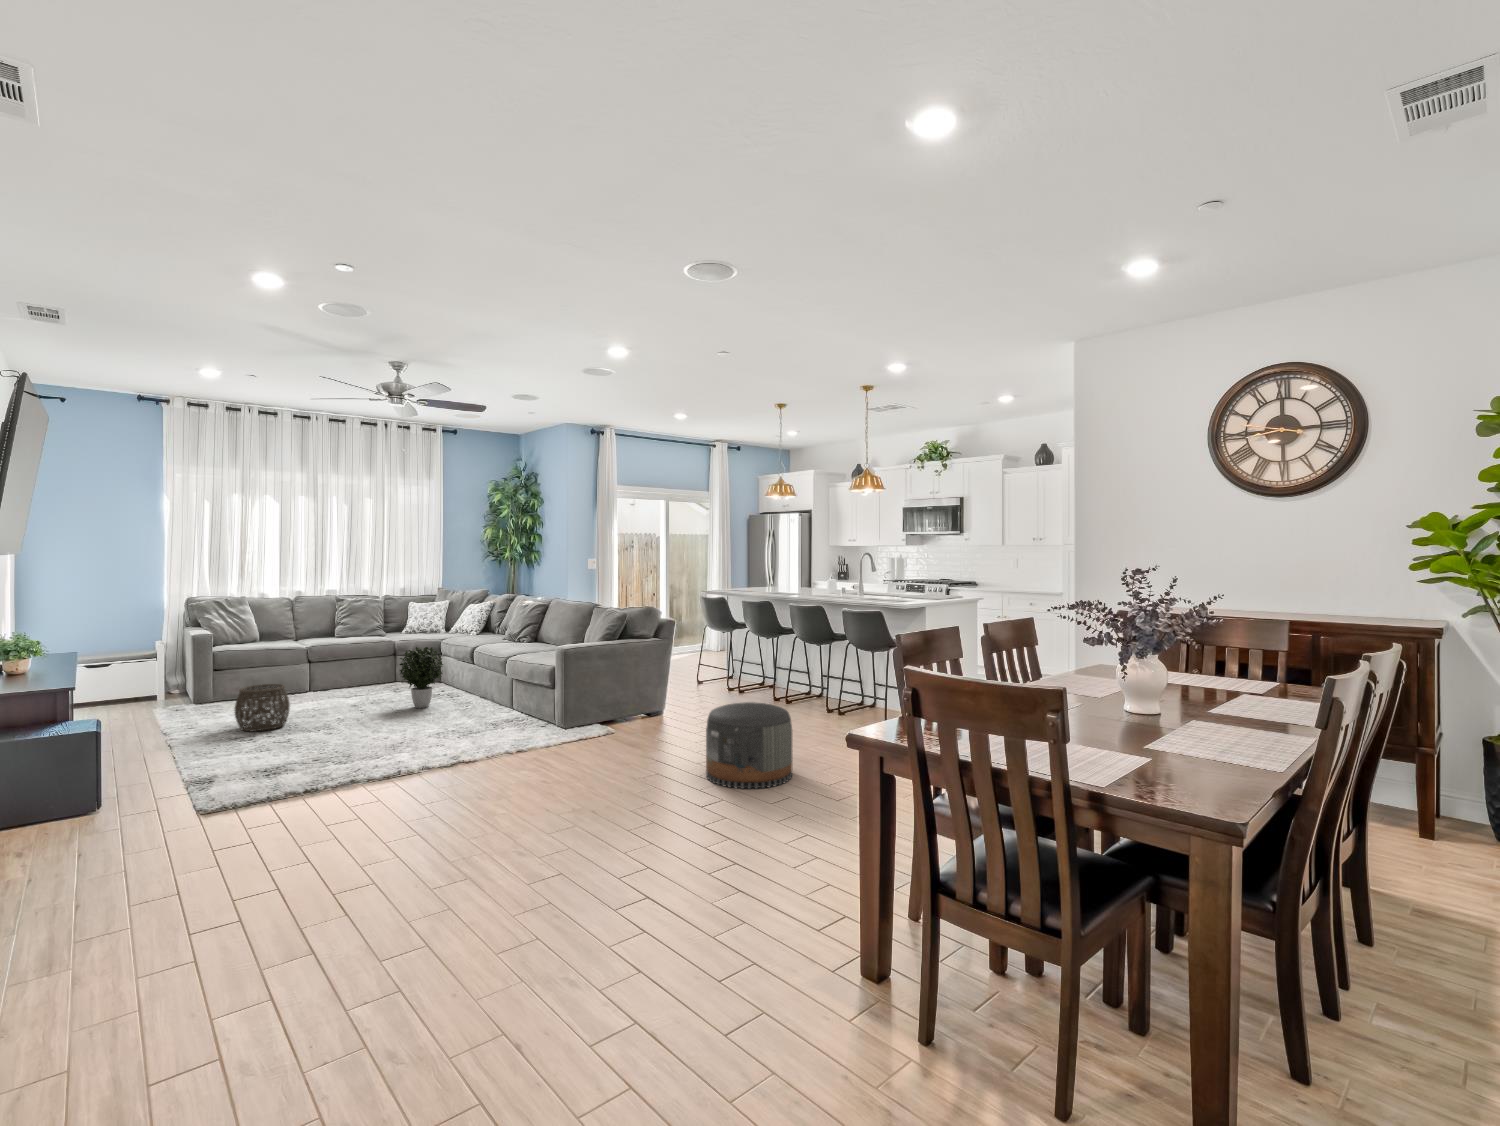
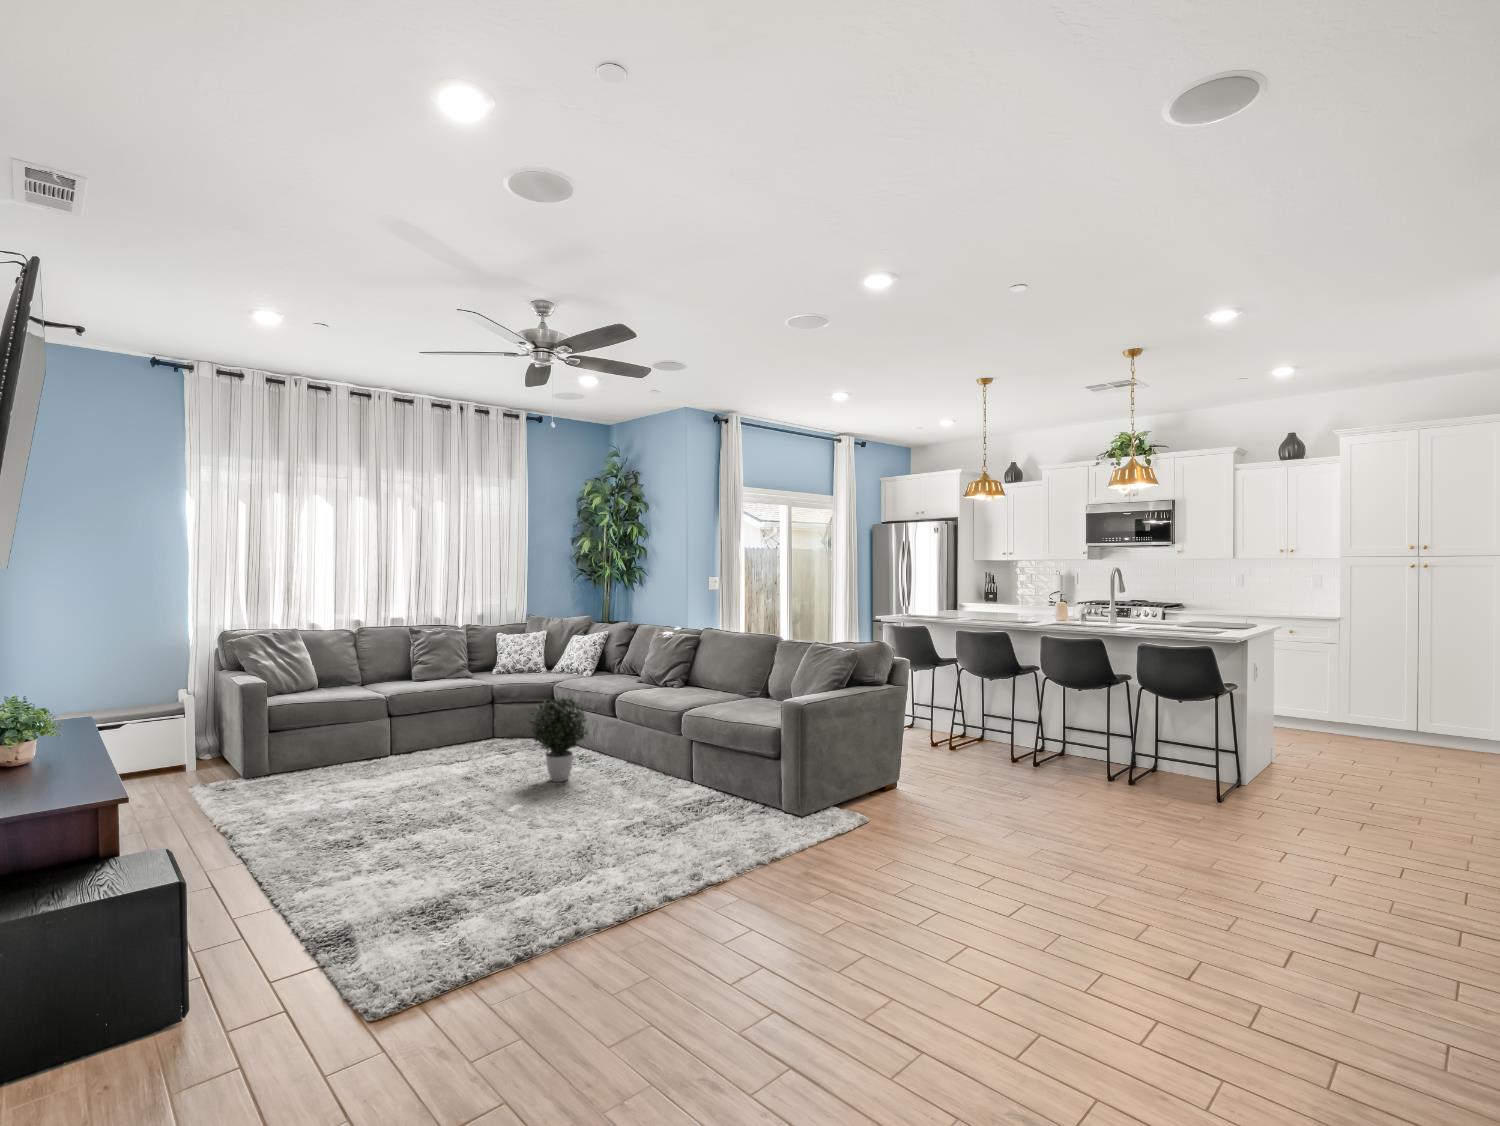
woven basket: present [235,684,290,732] -> none [323,758,399,831]
pouf: present [706,702,792,789] -> none [1104,792,1254,939]

